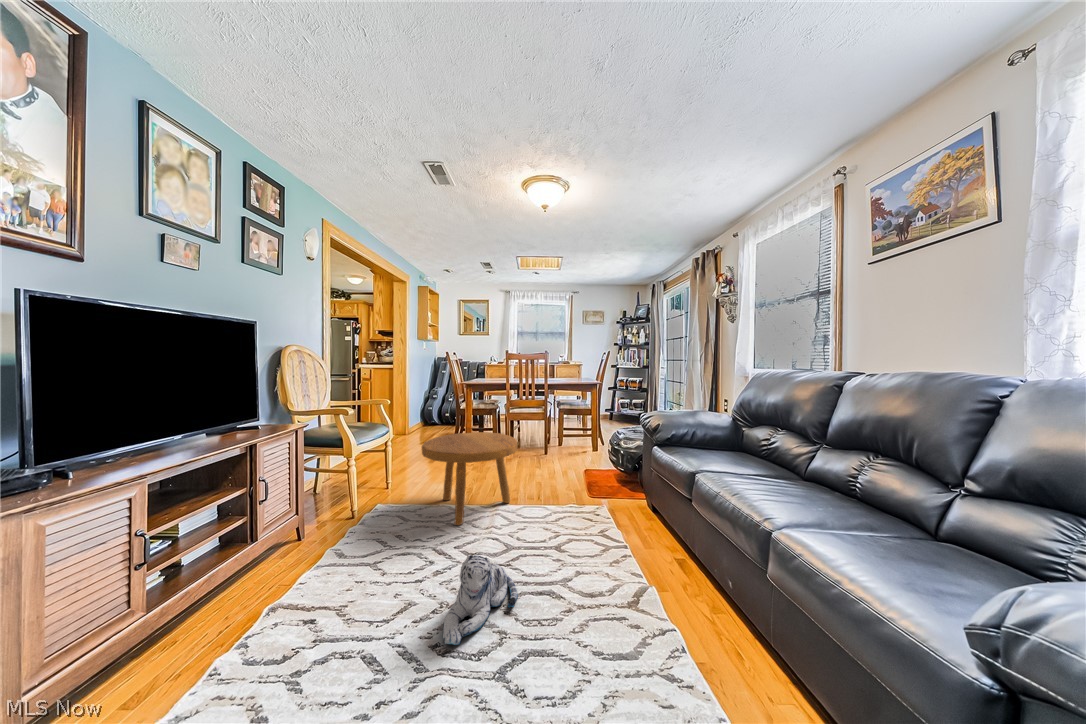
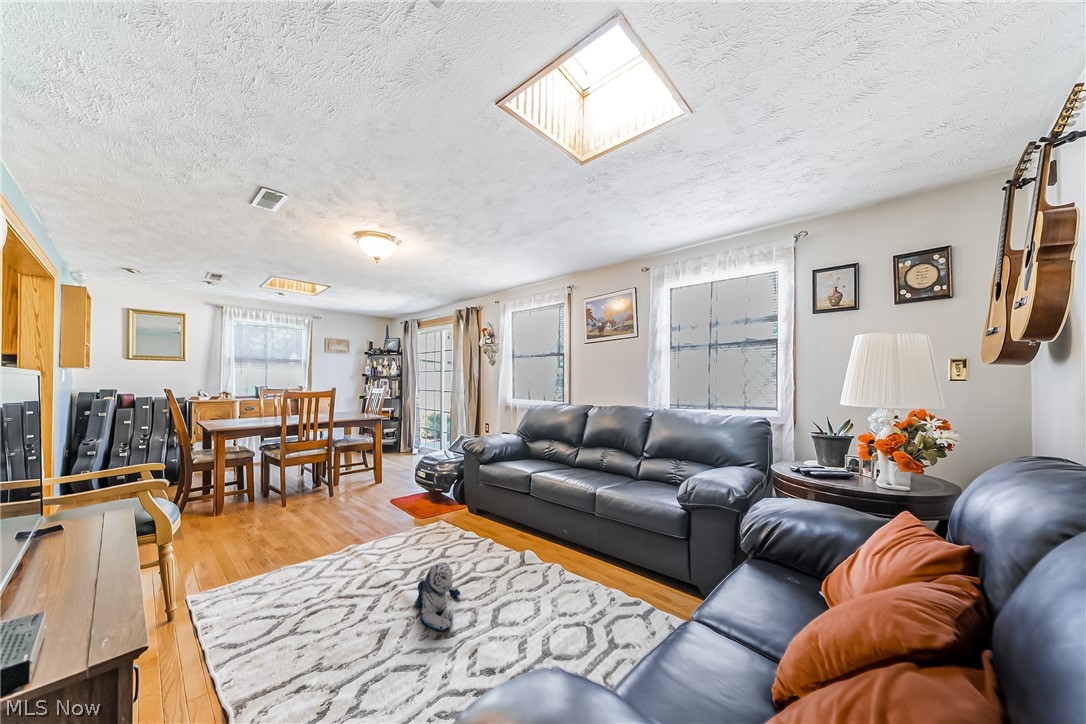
footstool: present [422,432,517,525] -> none [270,477,378,573]

